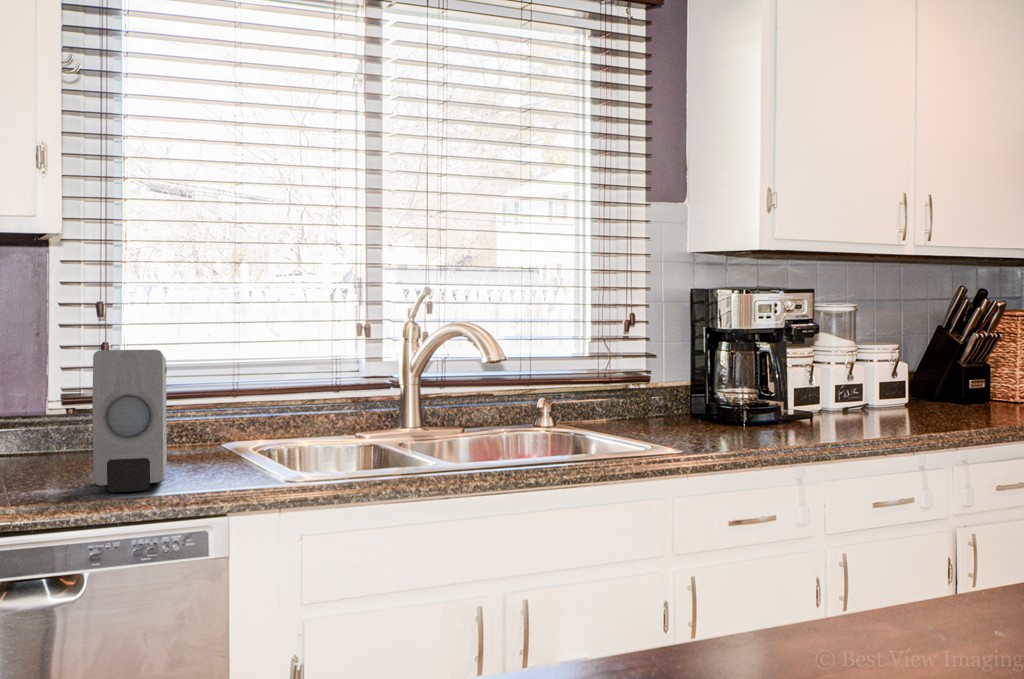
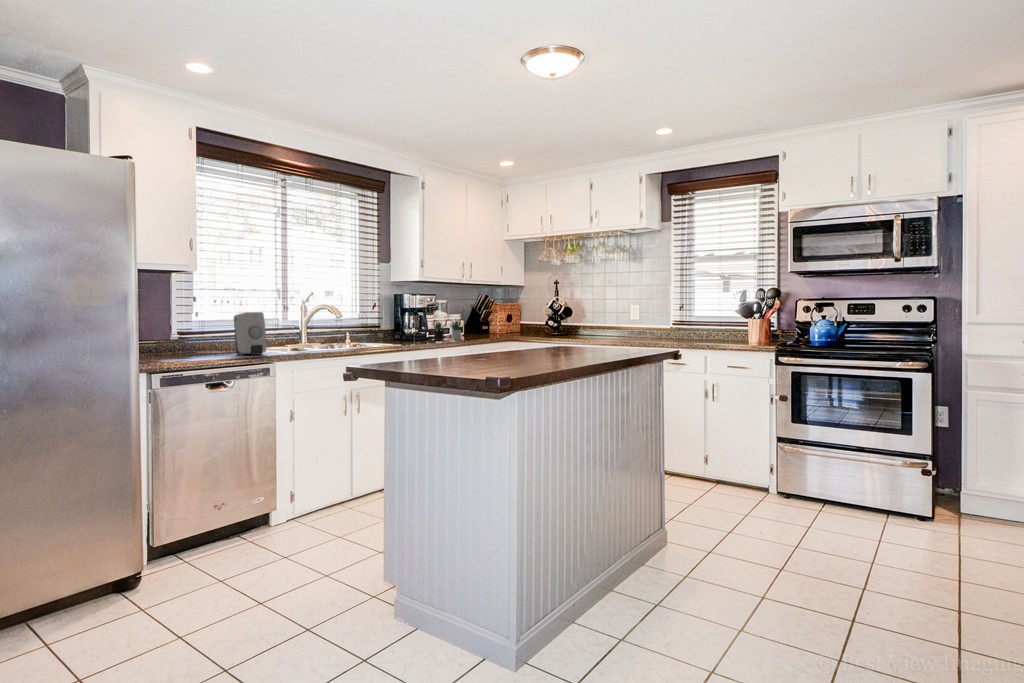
succulent plant: none [781,356,907,432] -> present [433,320,462,341]

